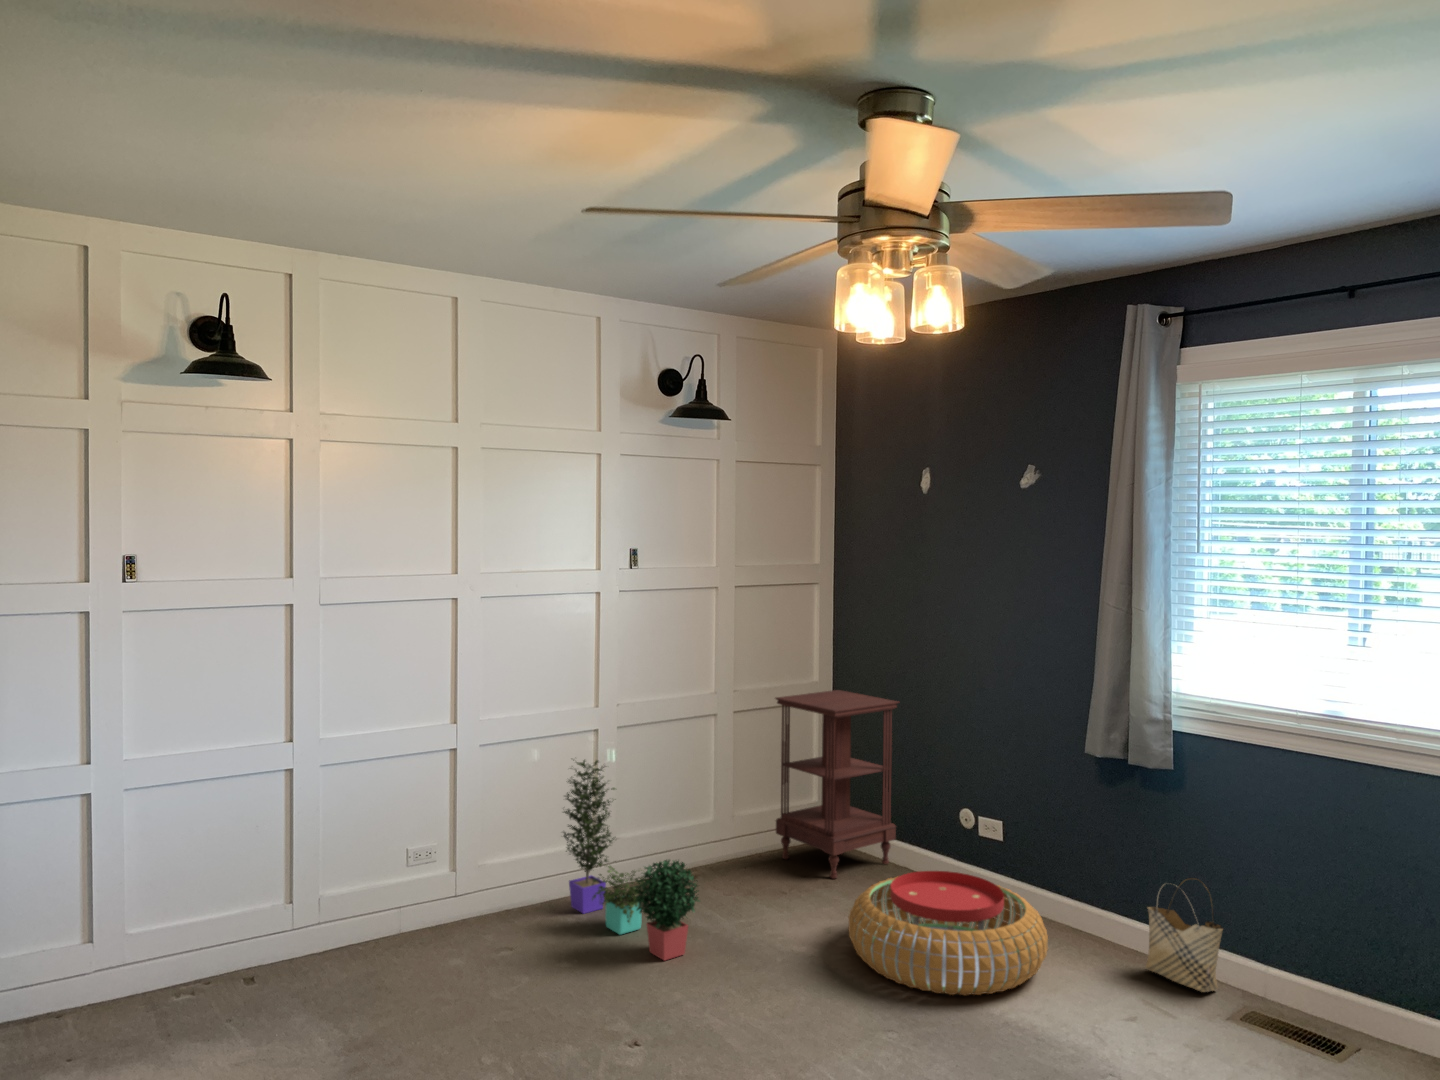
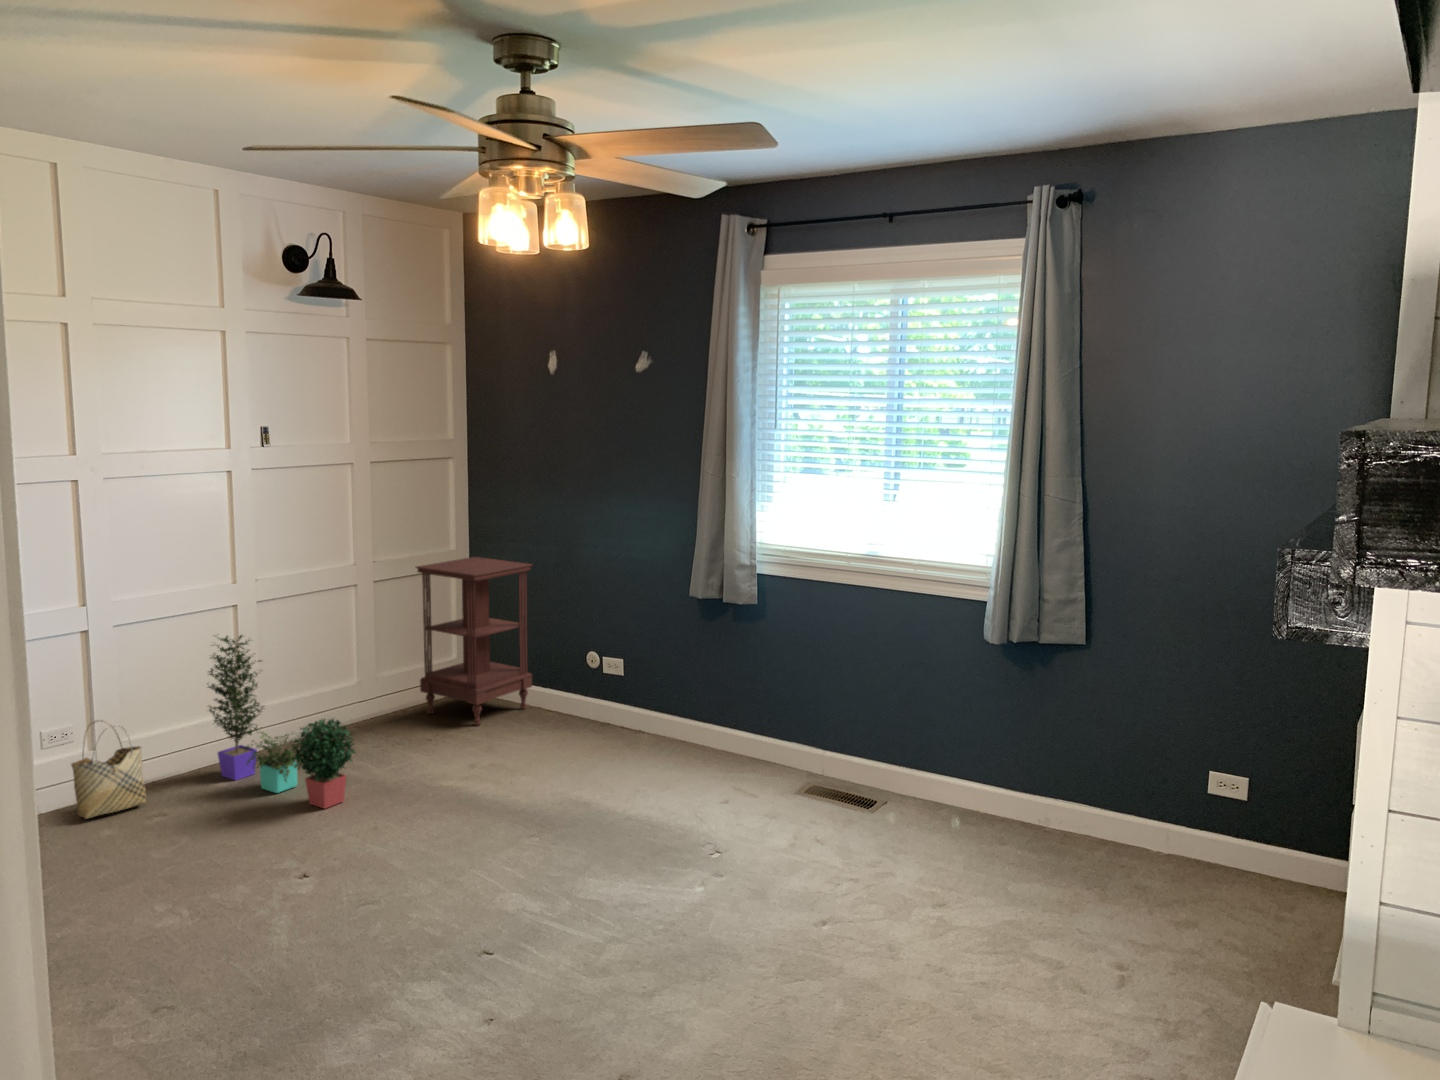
pouf: present [849,871,1048,995] -> none [494,706,661,802]
woven basket: present [1146,878,1223,992] -> present [71,721,146,819]

